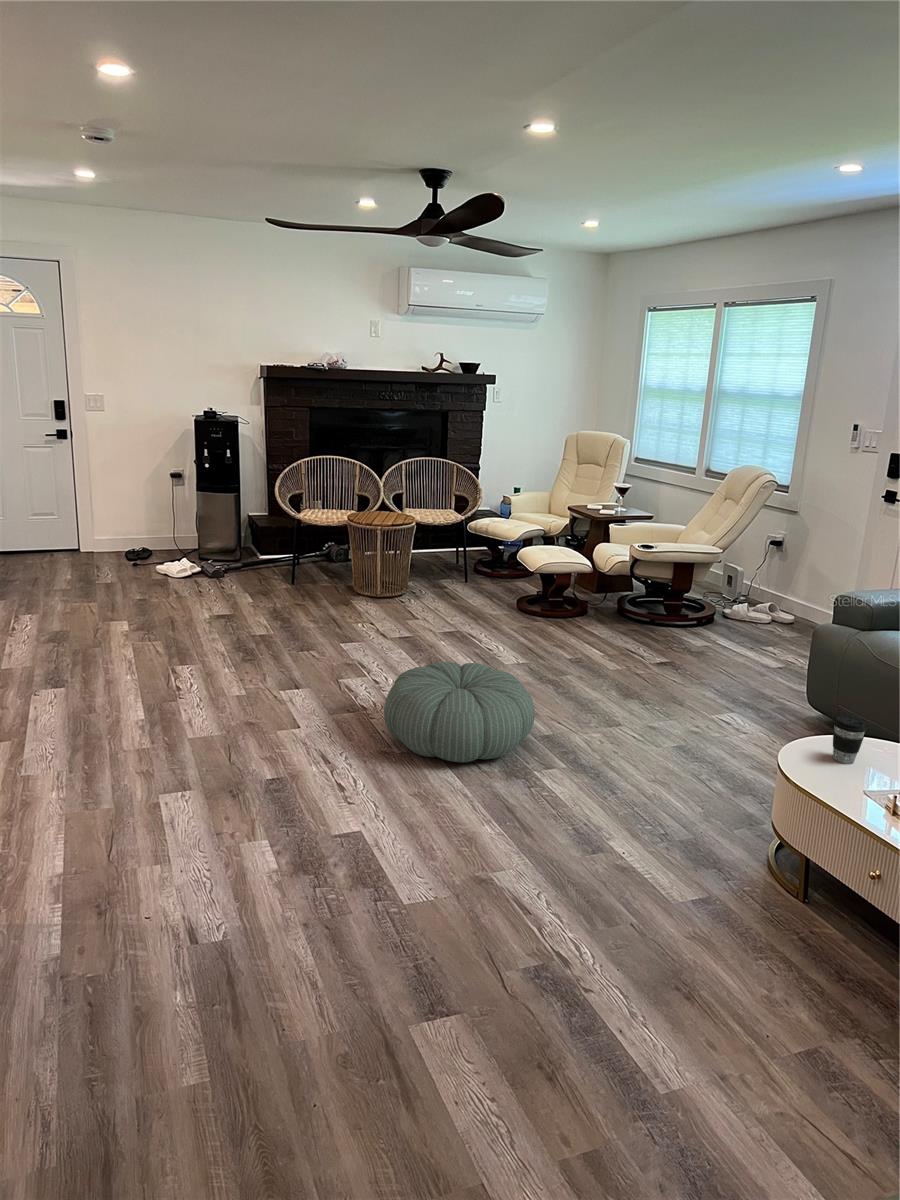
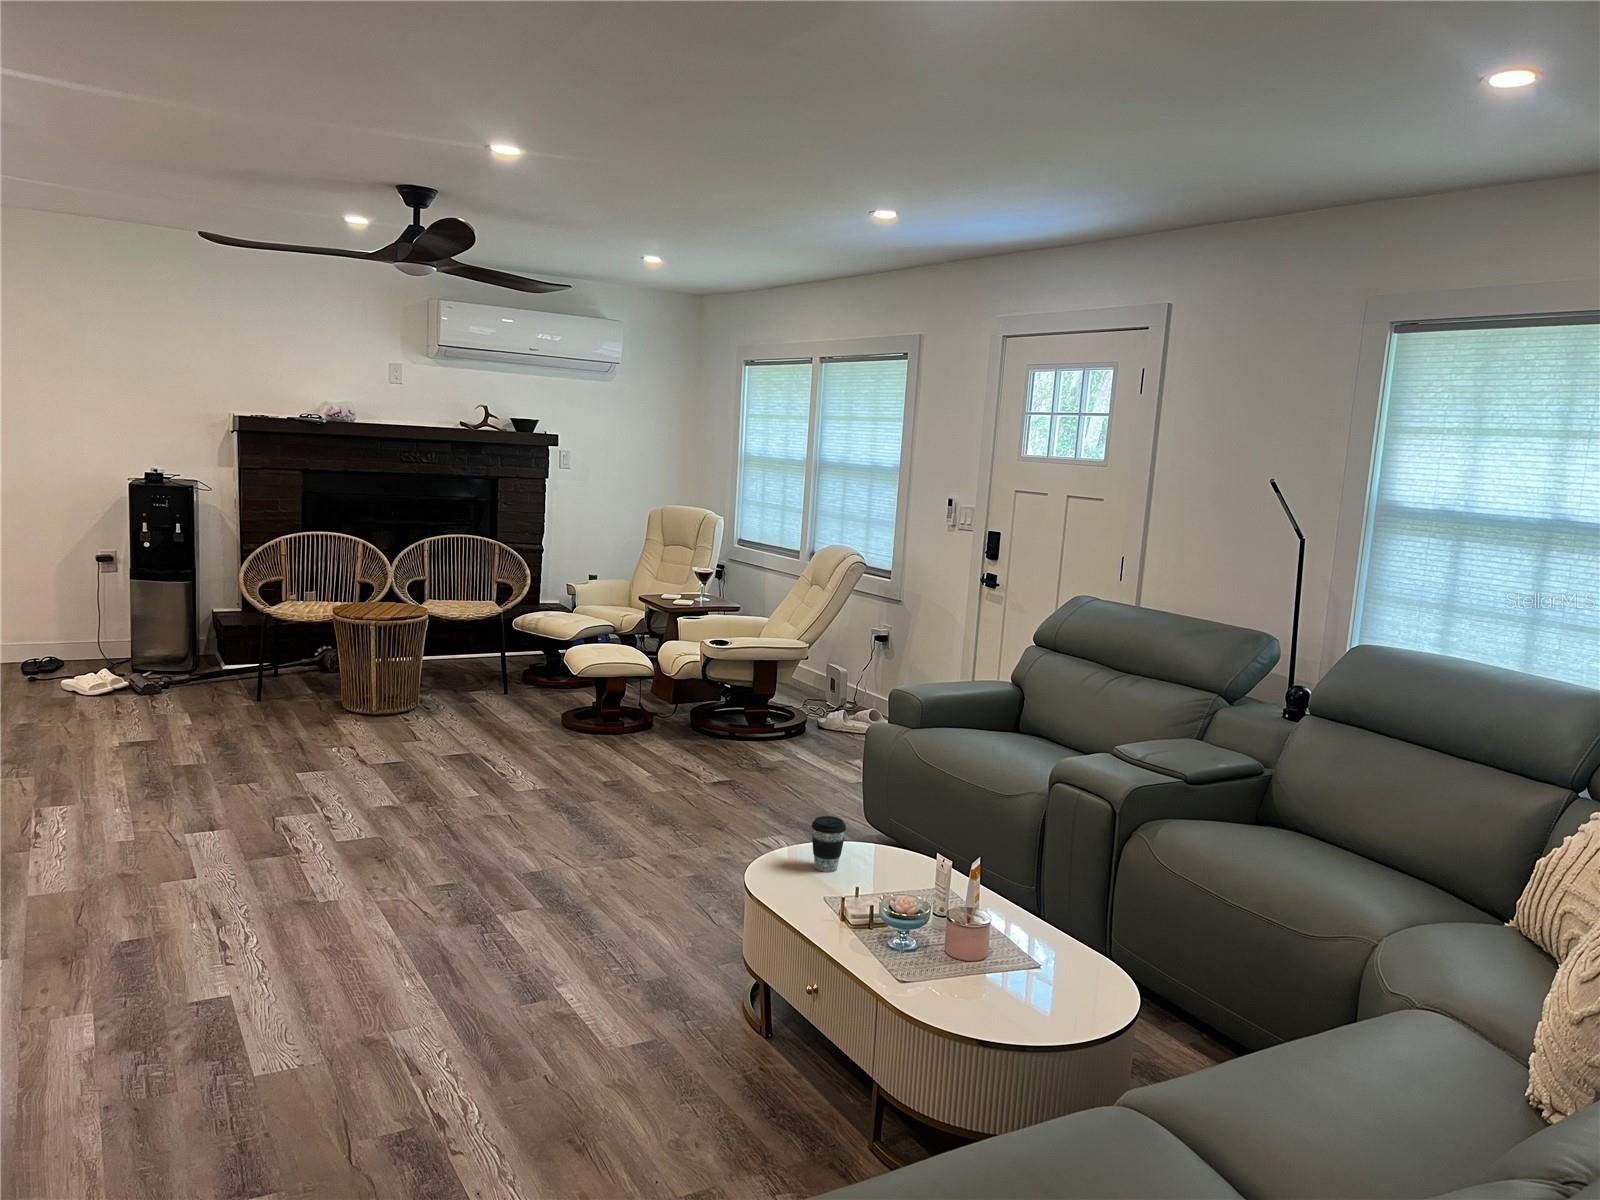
pouf: present [384,662,535,762] -> none [308,783,510,906]

